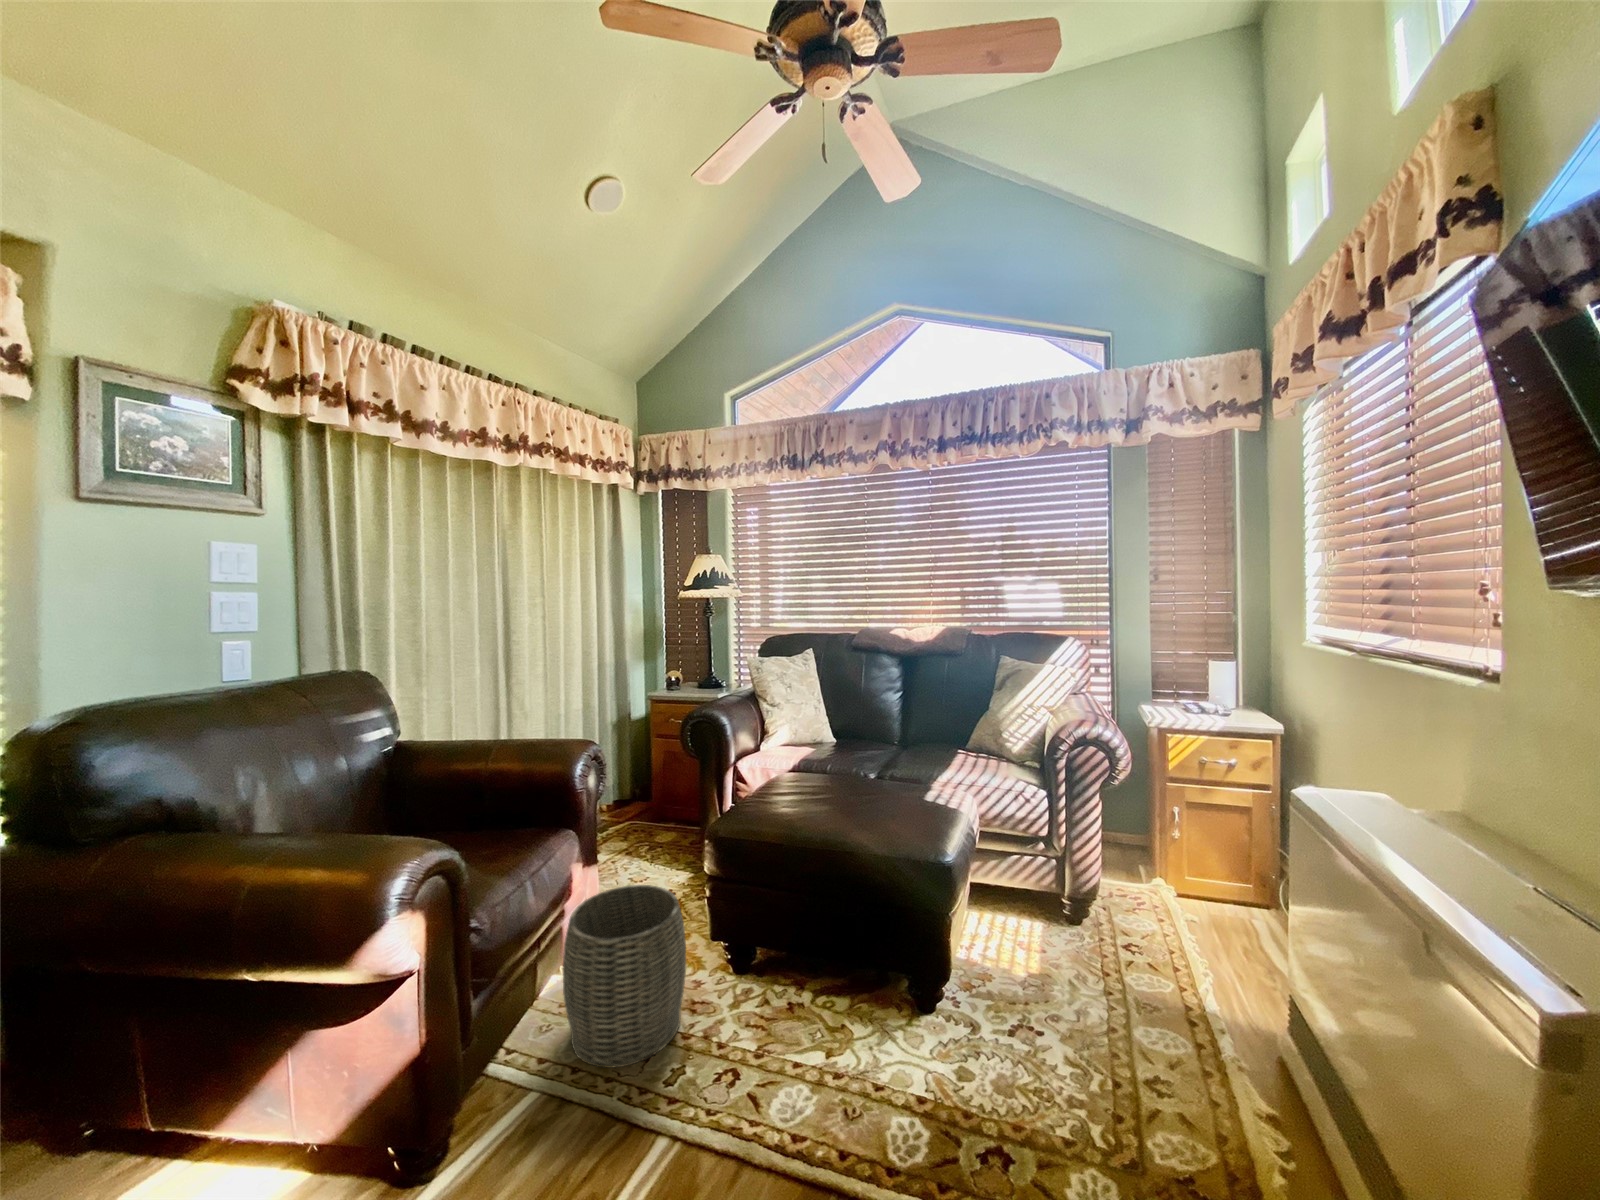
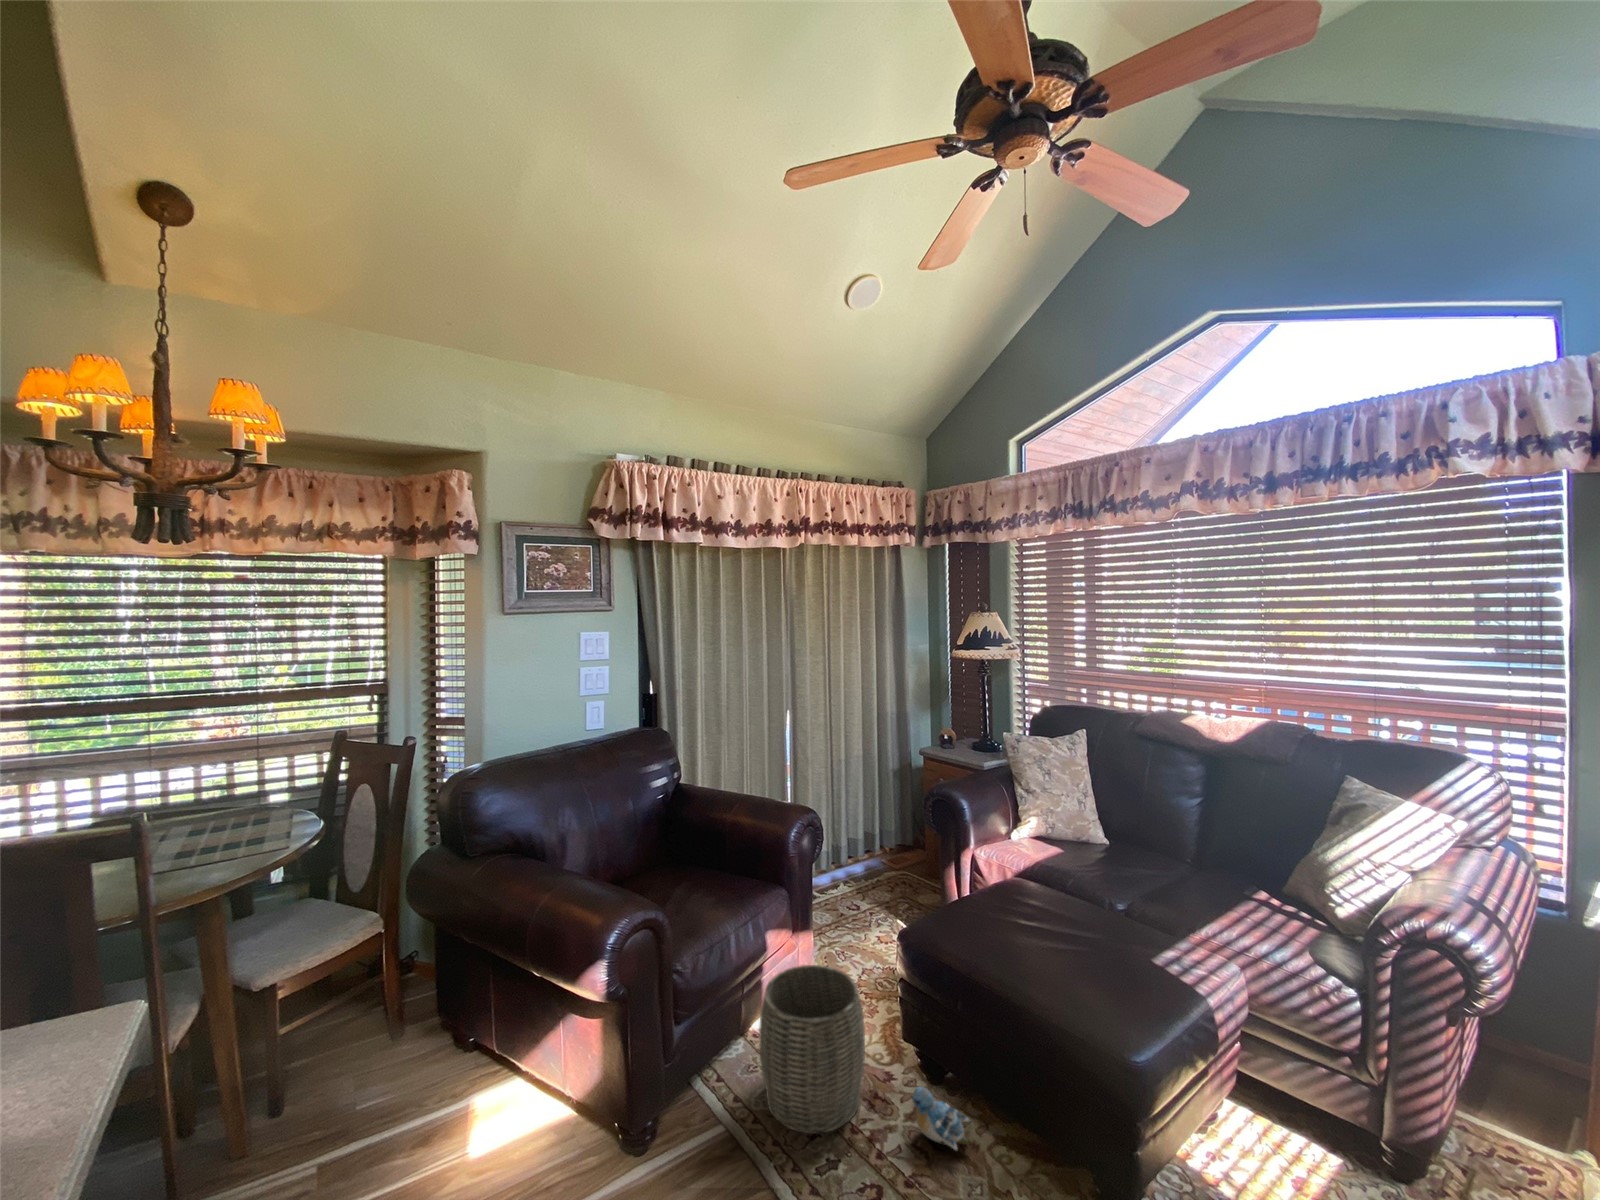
plush toy: none [738,967,800,1013] -> present [912,1087,971,1150]

